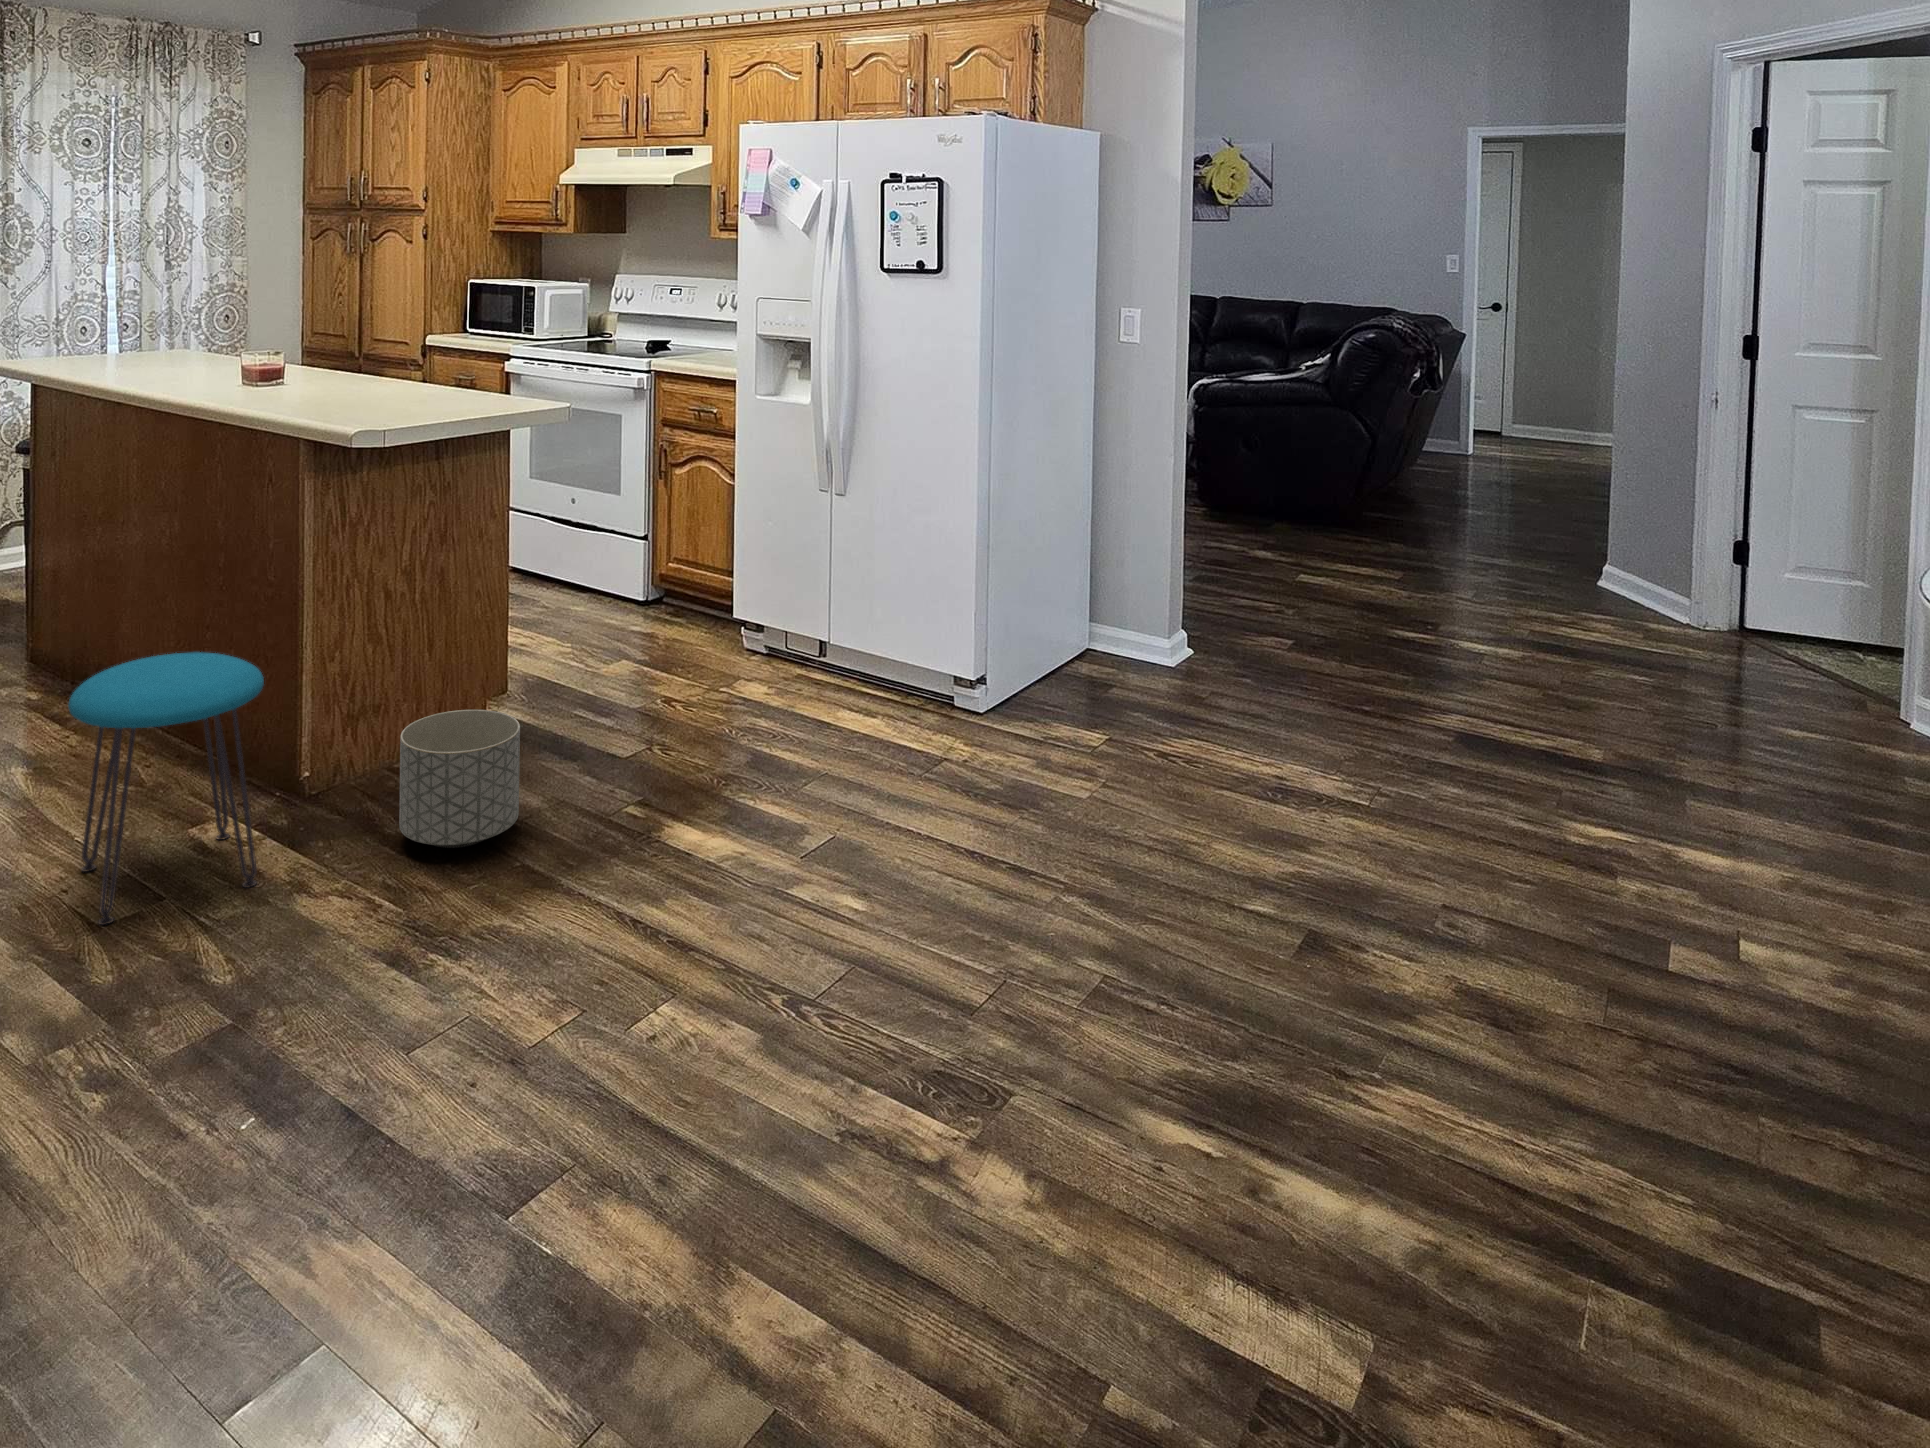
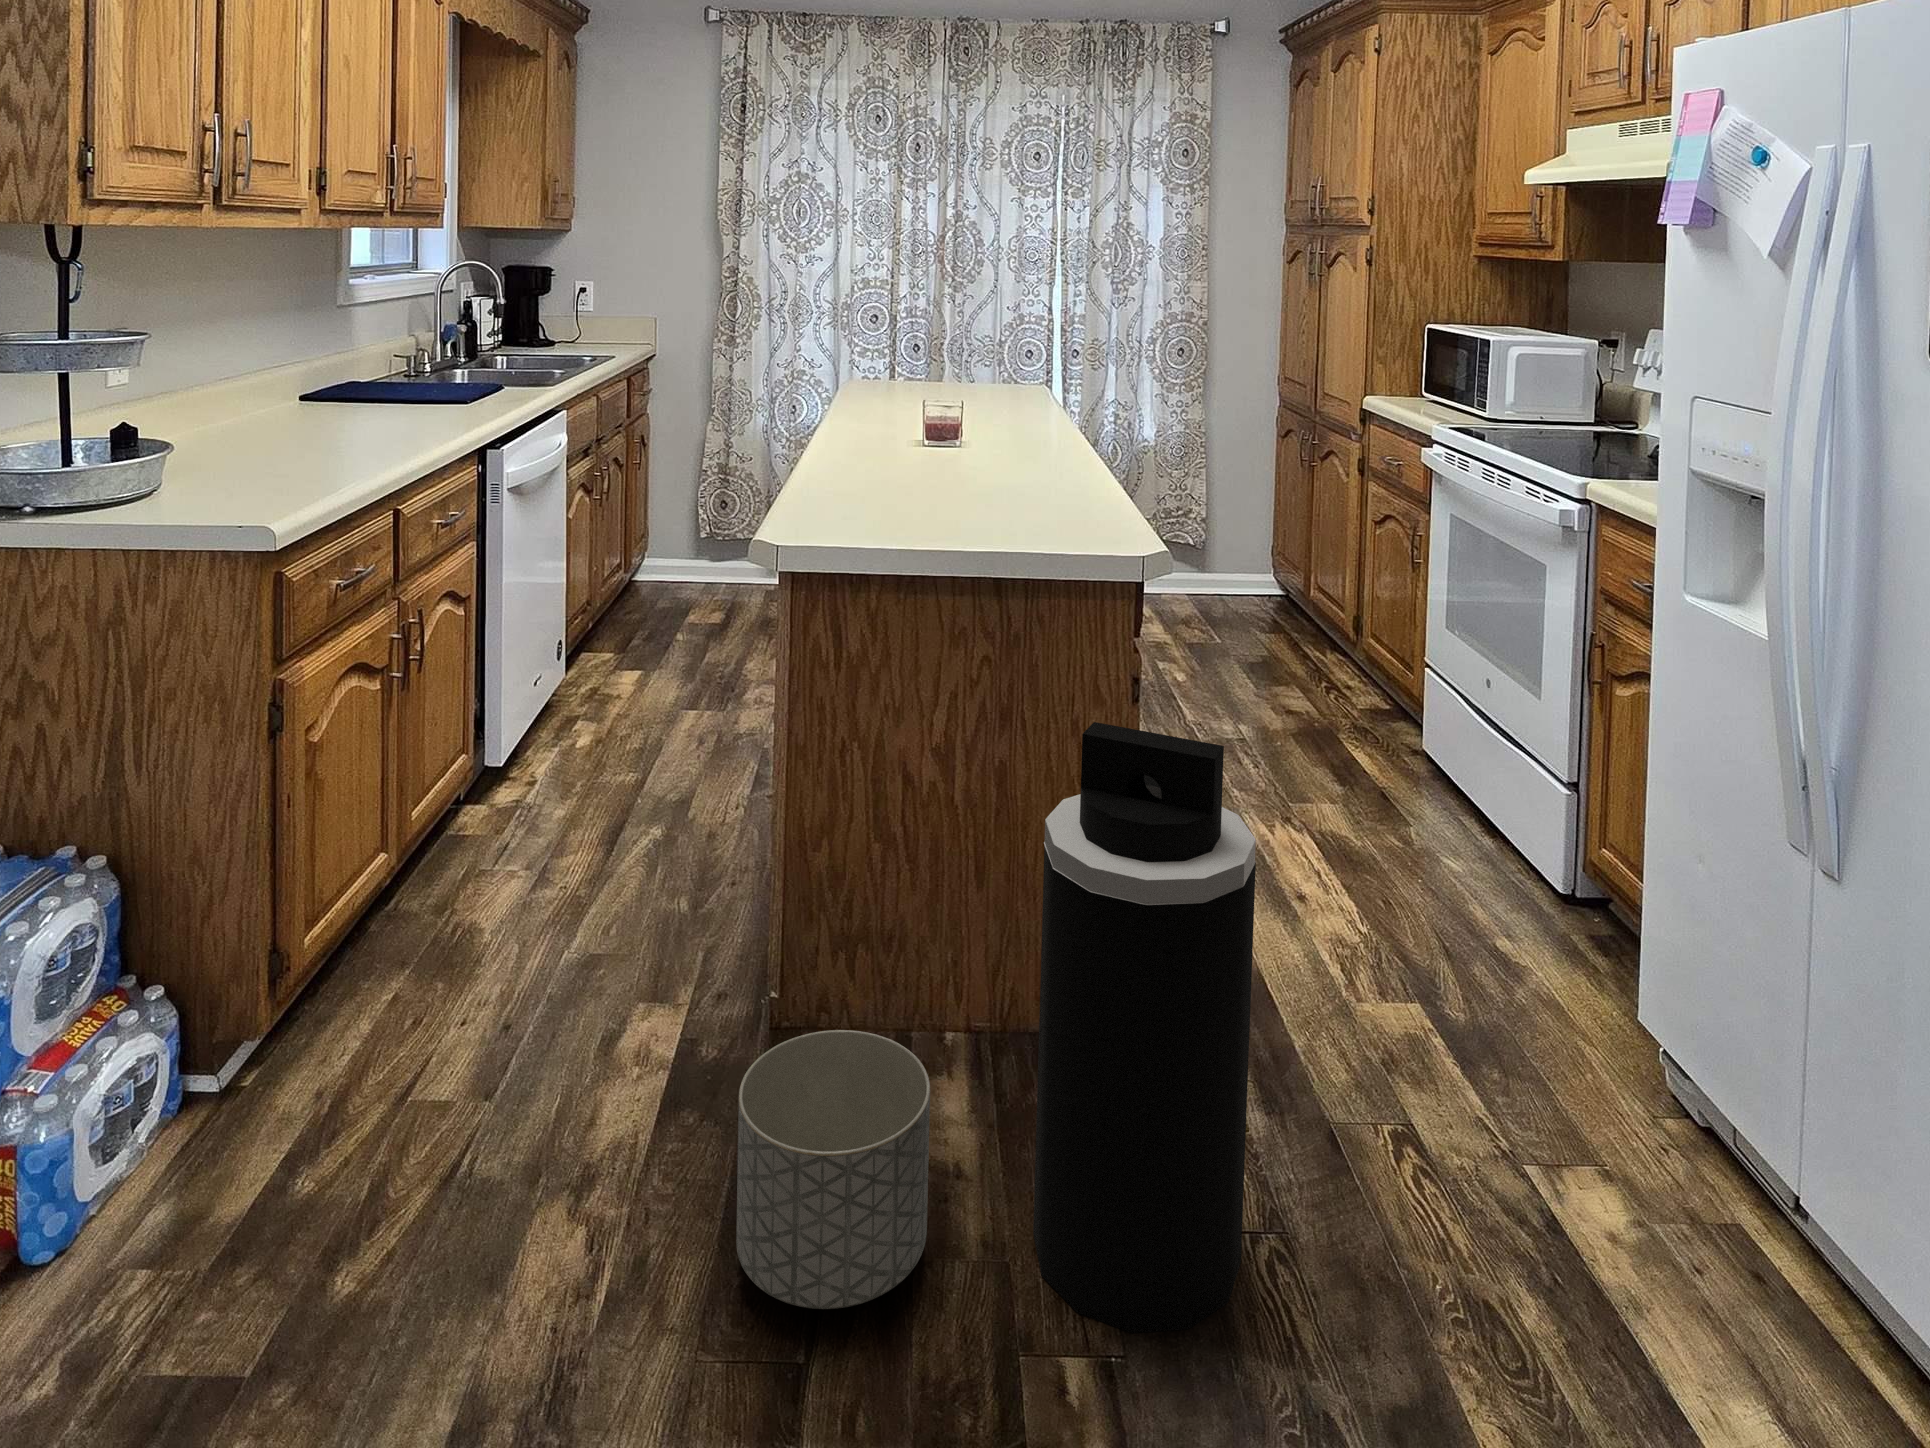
trash can: none [539,489,660,799] -> present [1033,722,1256,1333]
stool: present [68,652,264,925] -> none [400,804,658,1189]

